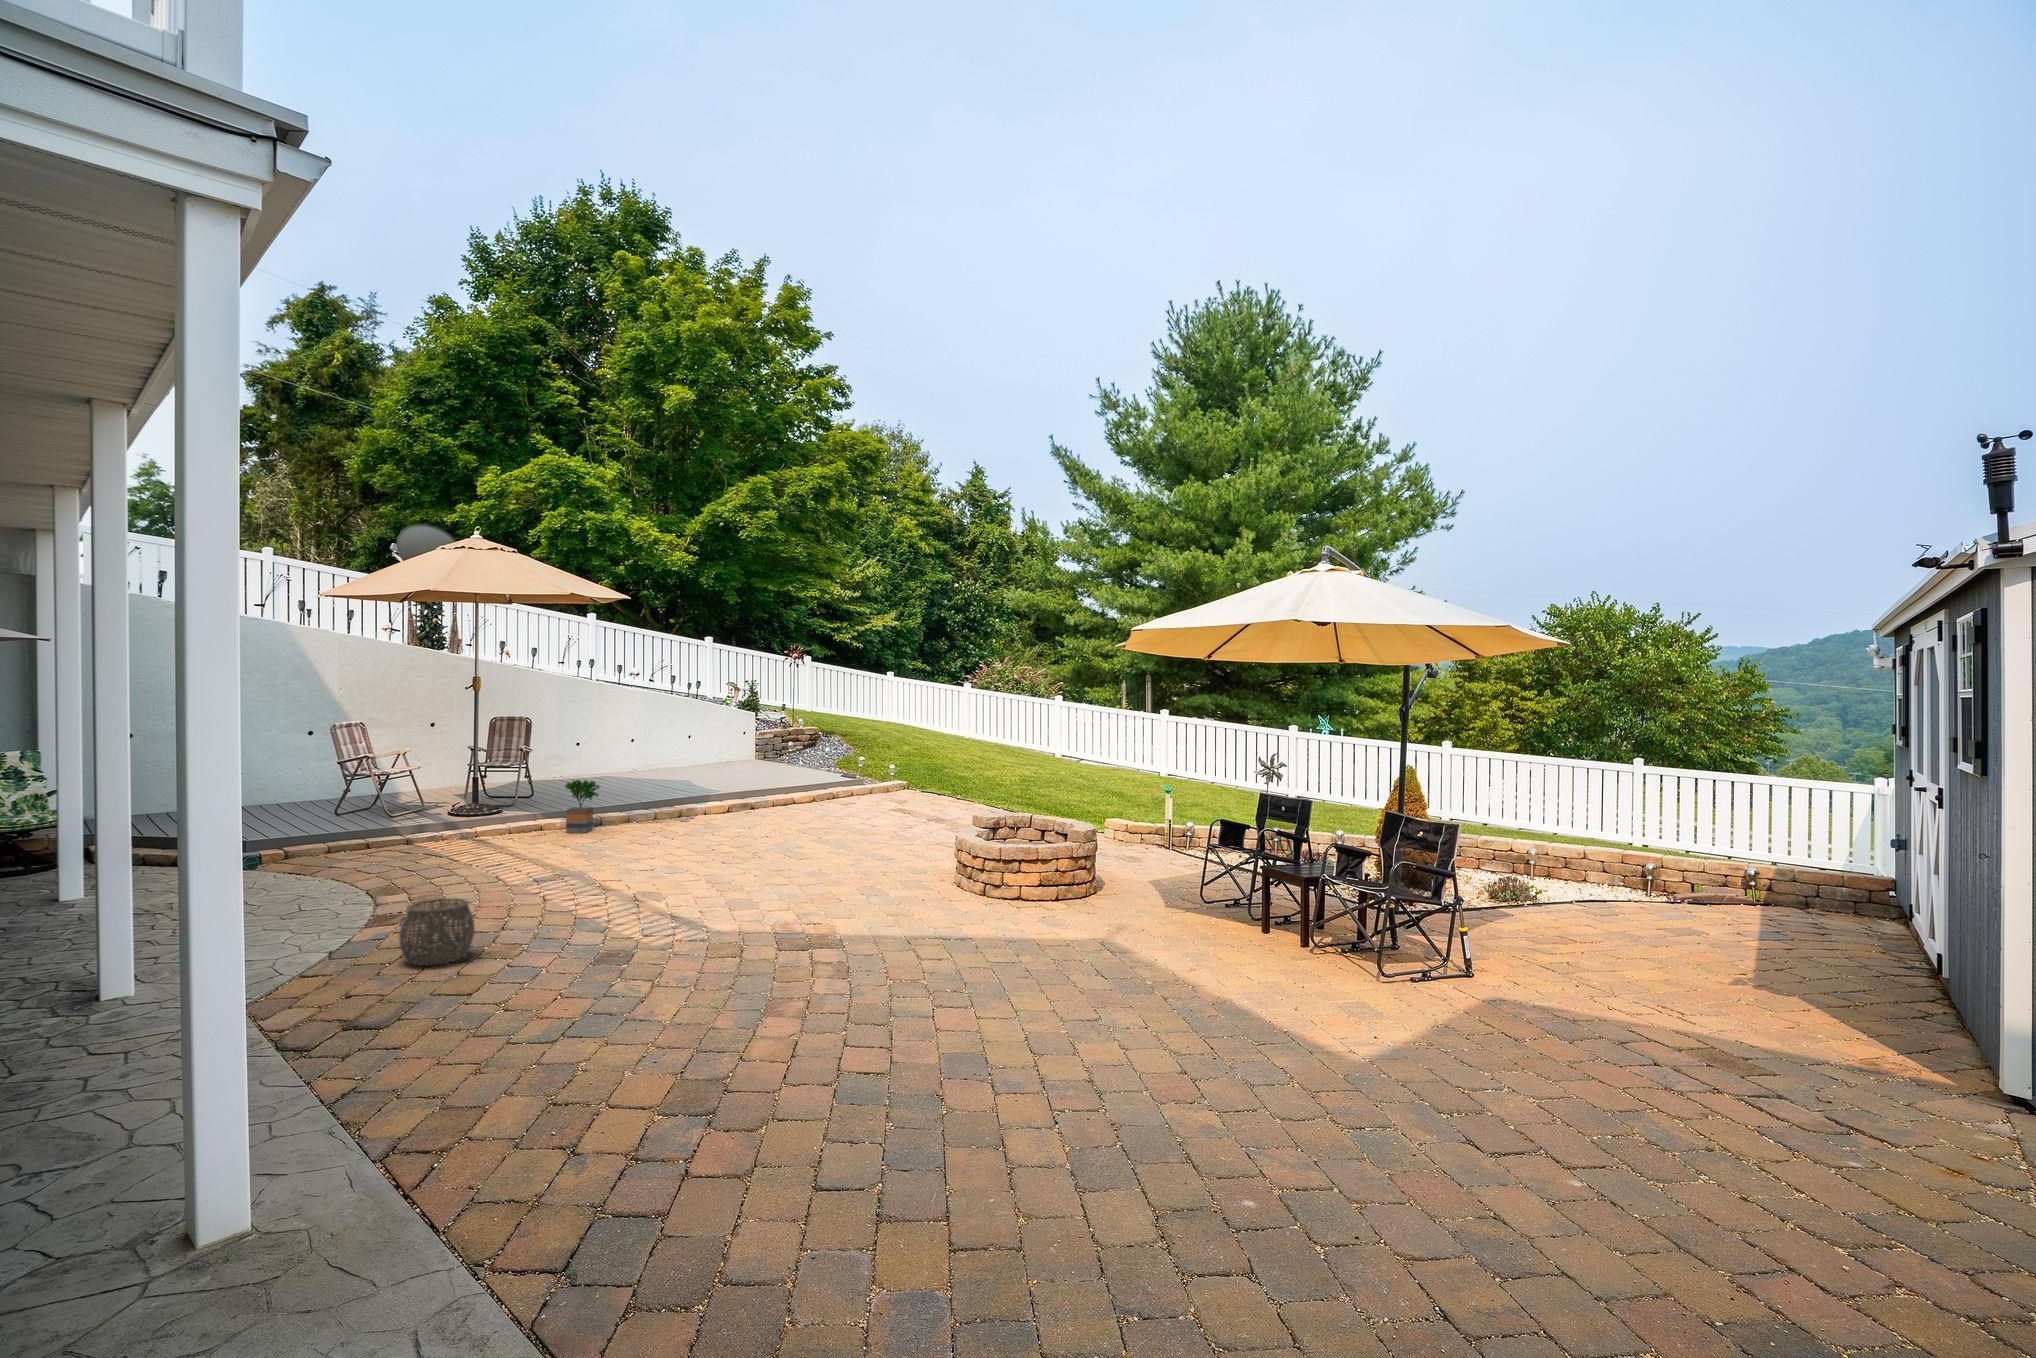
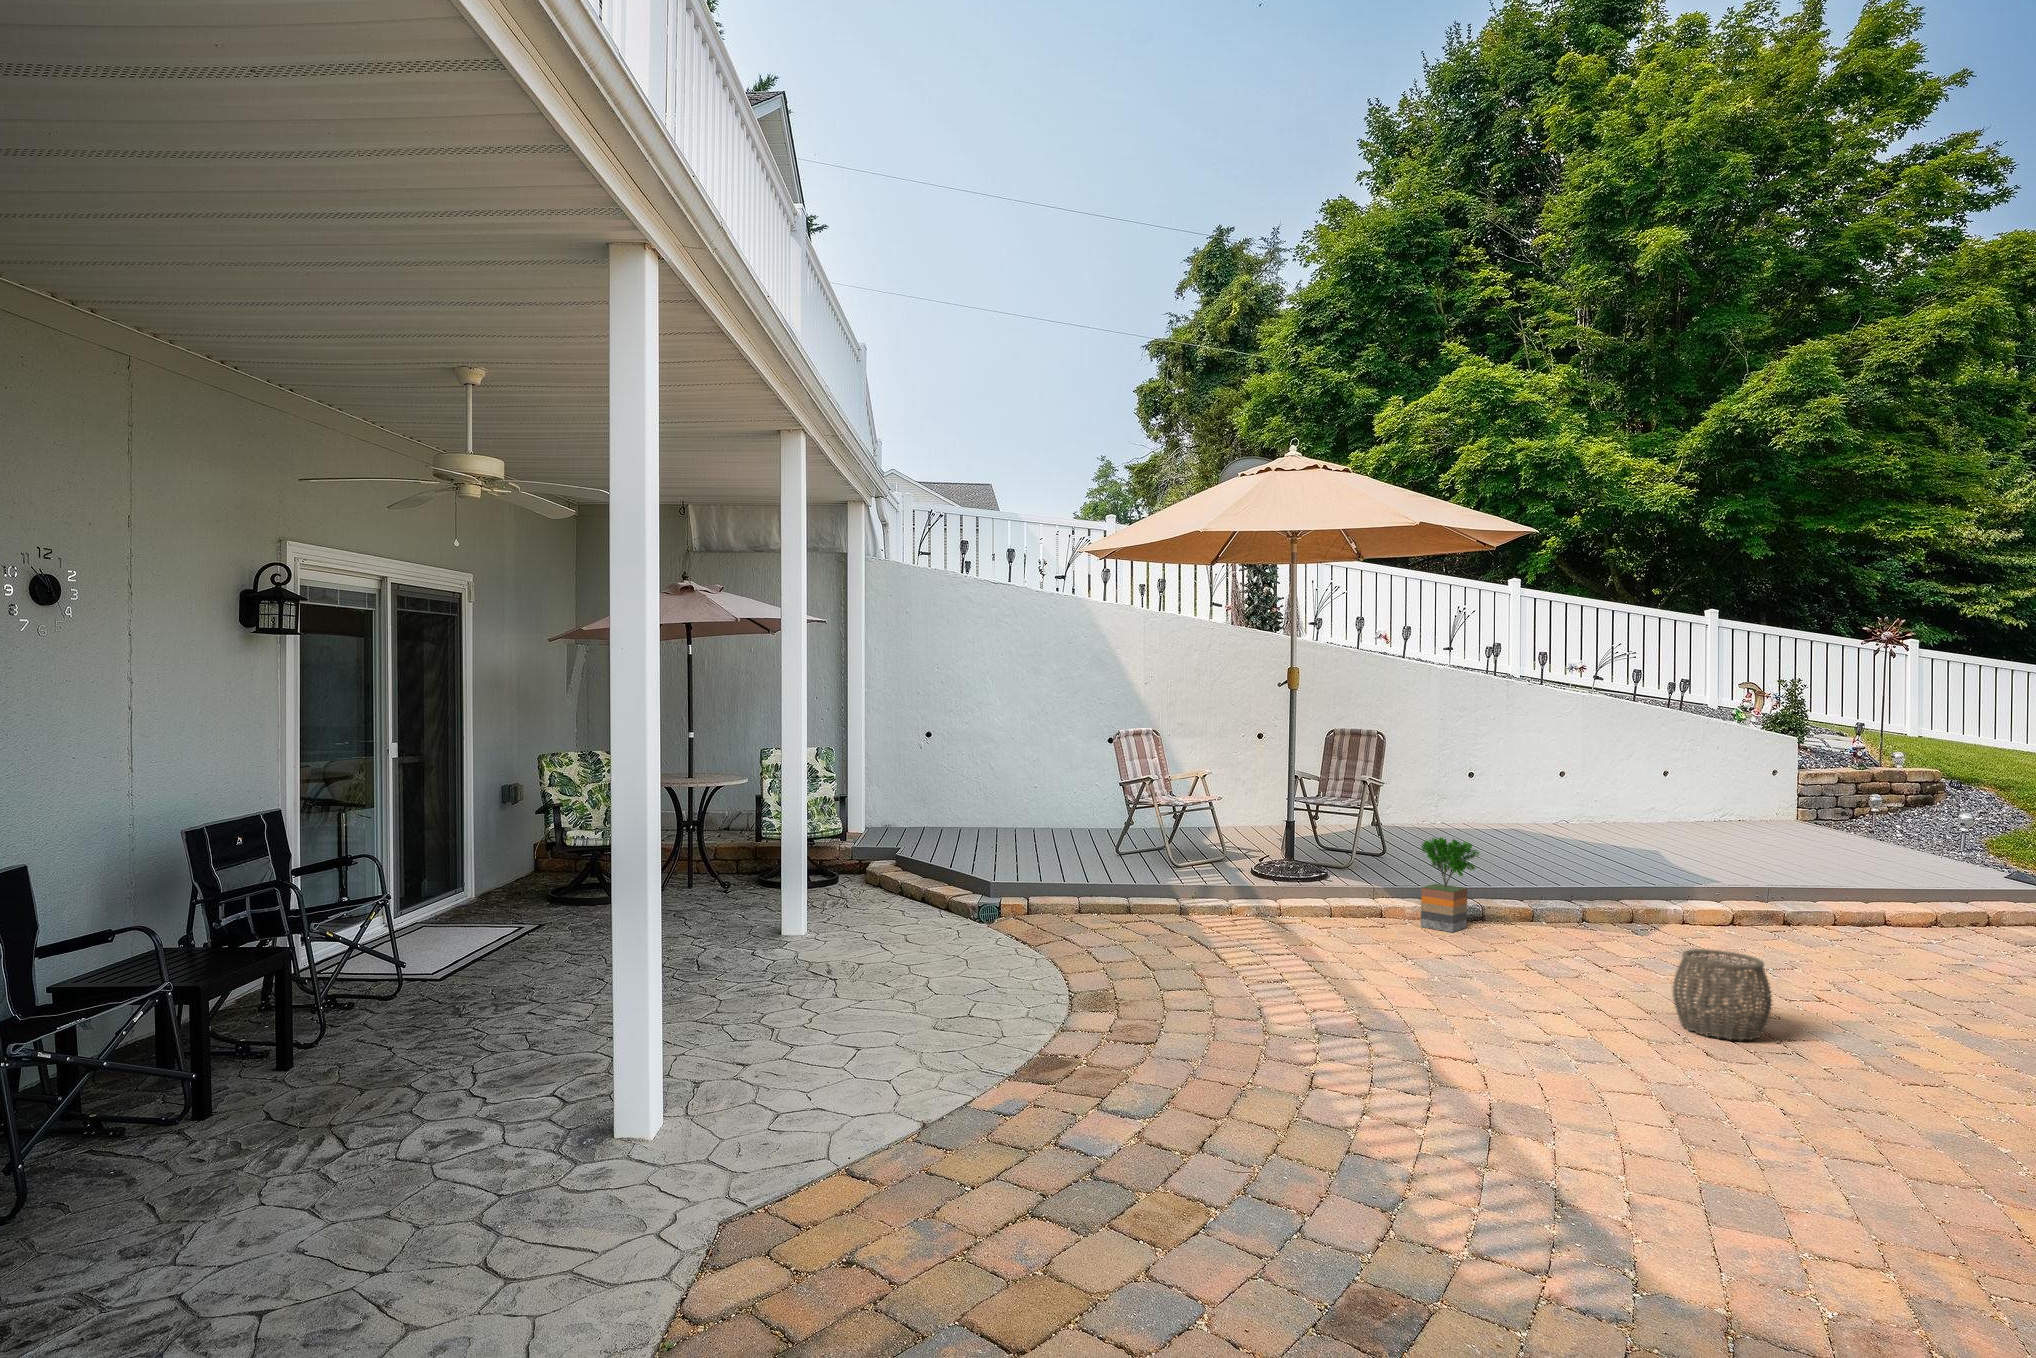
woven basket: present [399,898,474,966] -> present [1673,949,1772,1040]

